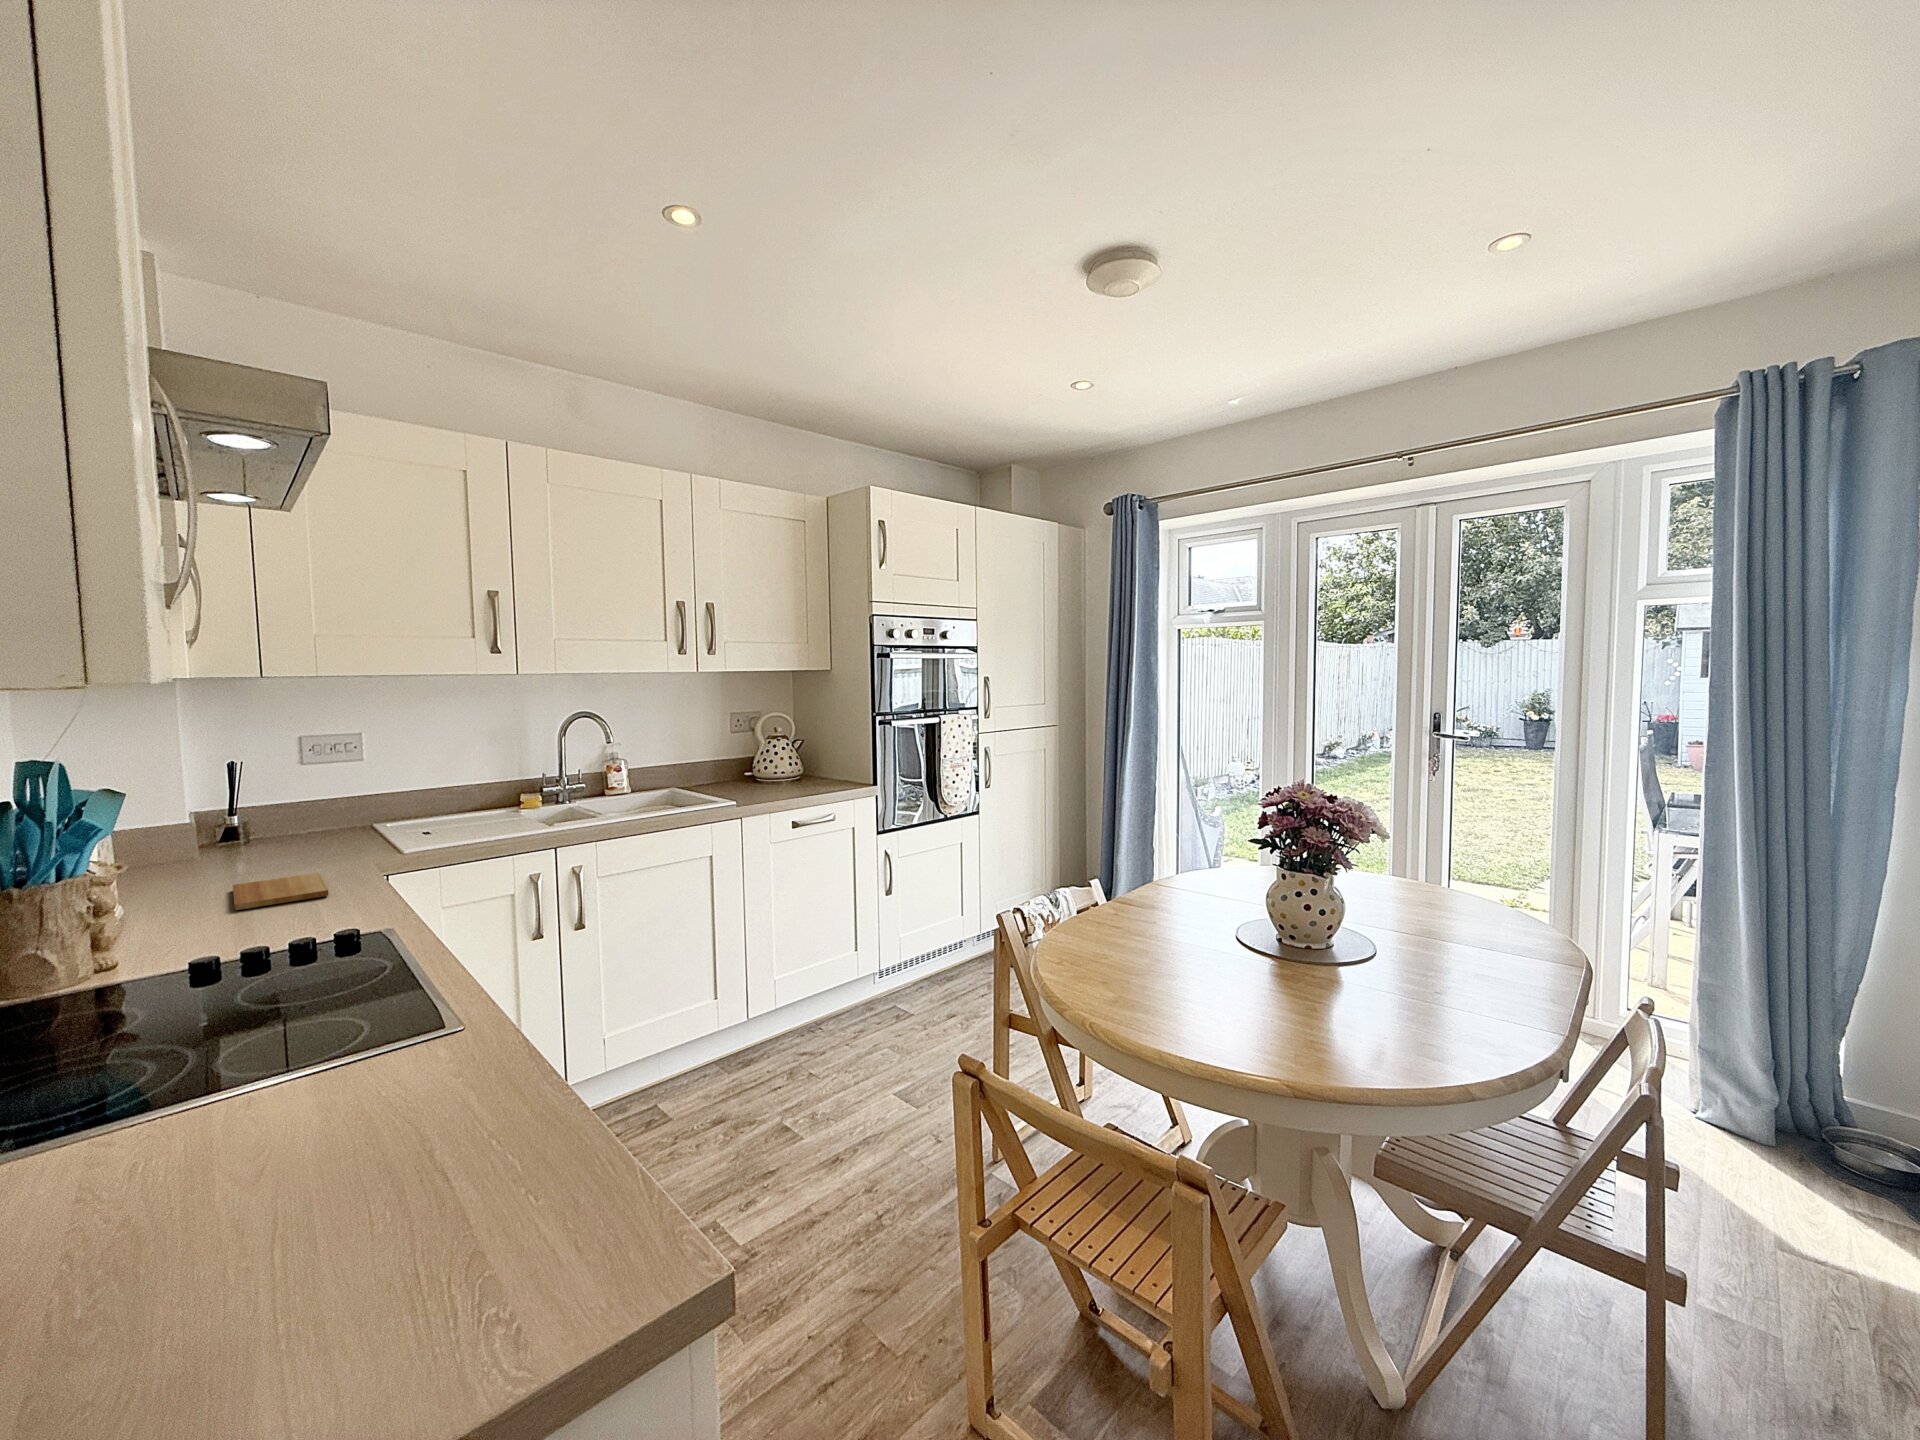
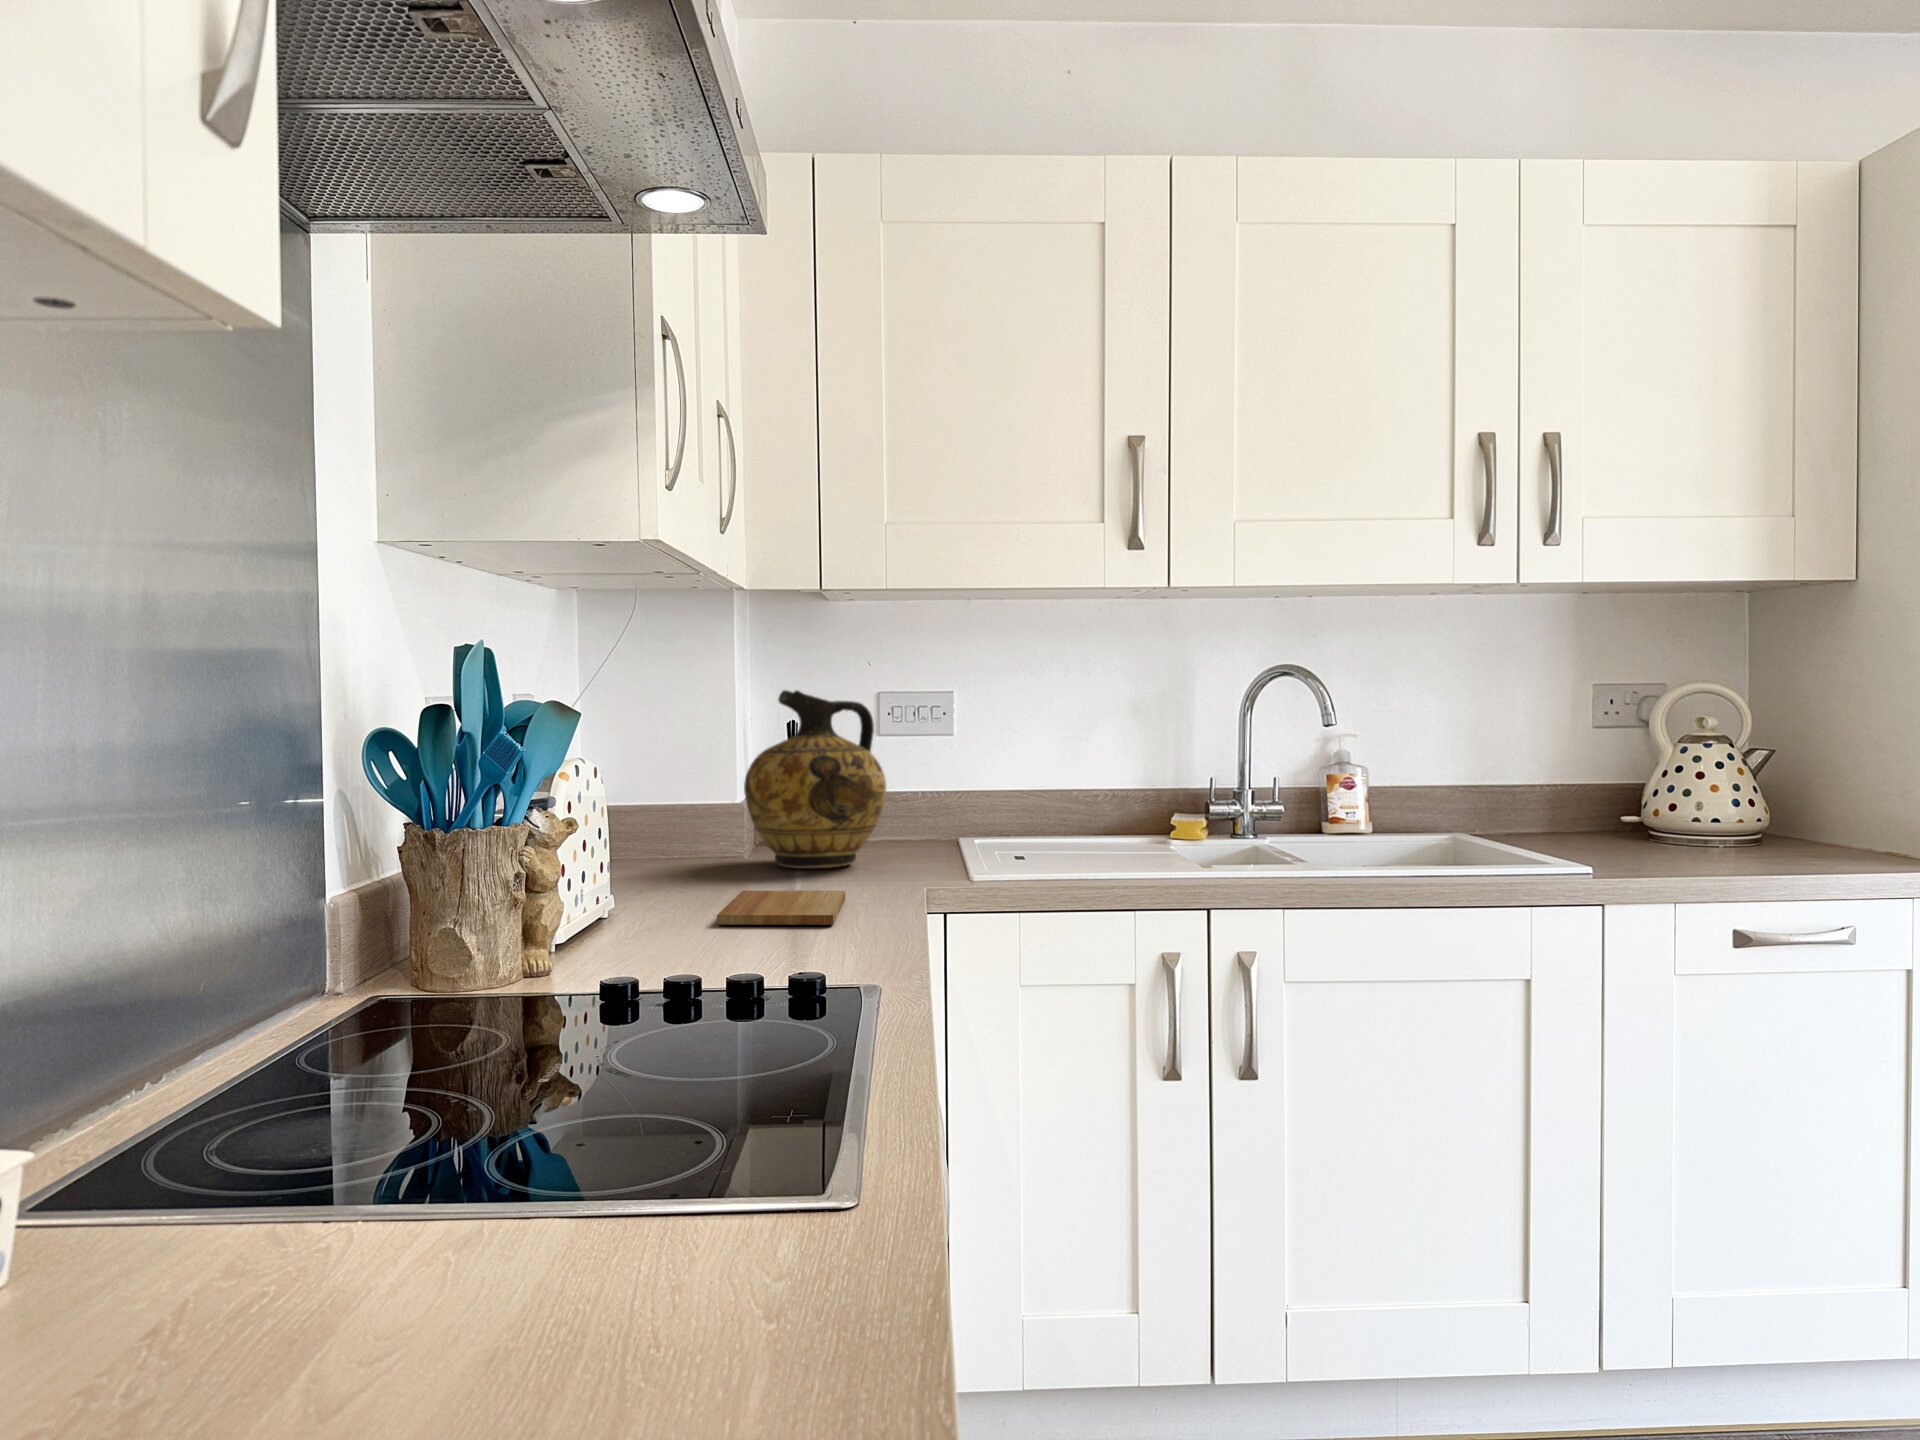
ceramic jug: none [199,746,324,862] -> present [744,690,886,868]

